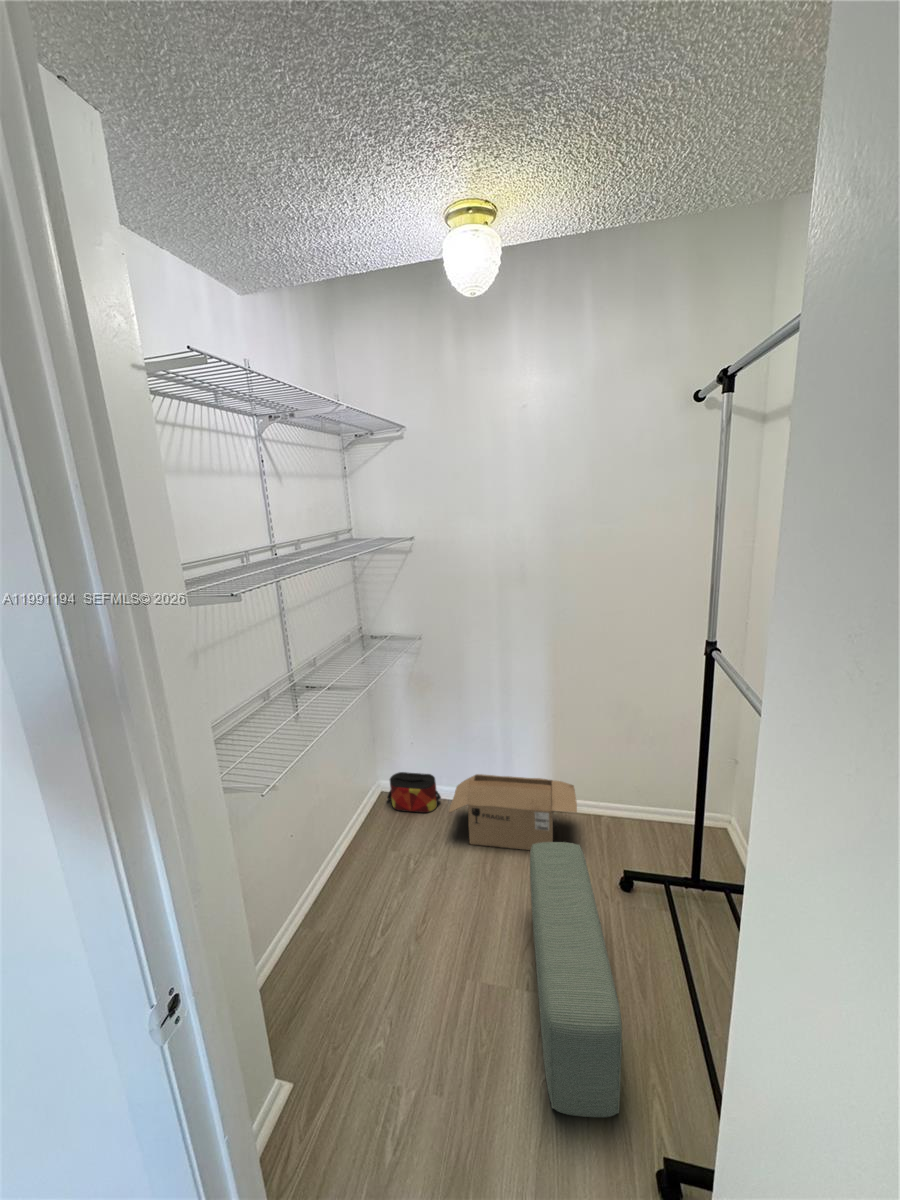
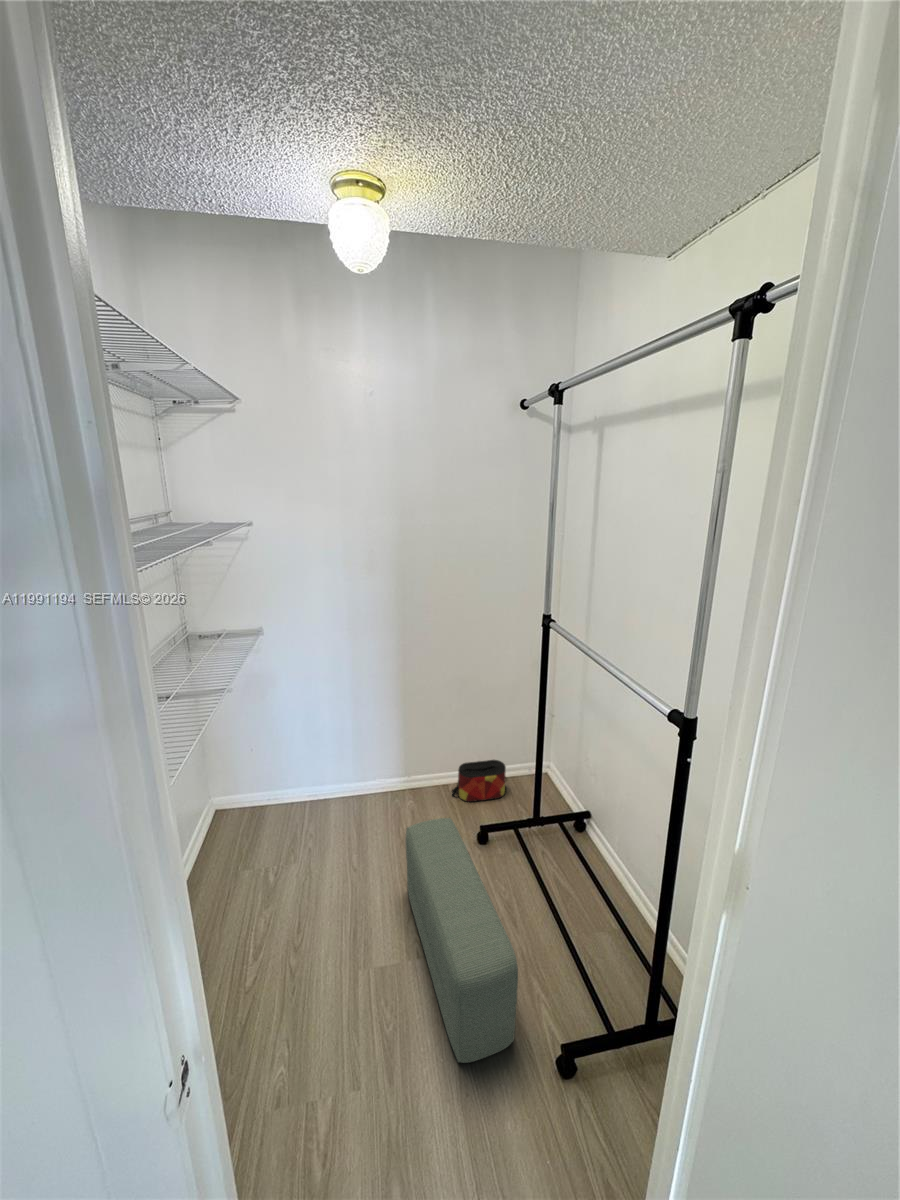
bag: present [387,772,441,813] -> present [452,760,506,802]
cardboard box: present [449,774,577,850] -> none [307,764,437,846]

